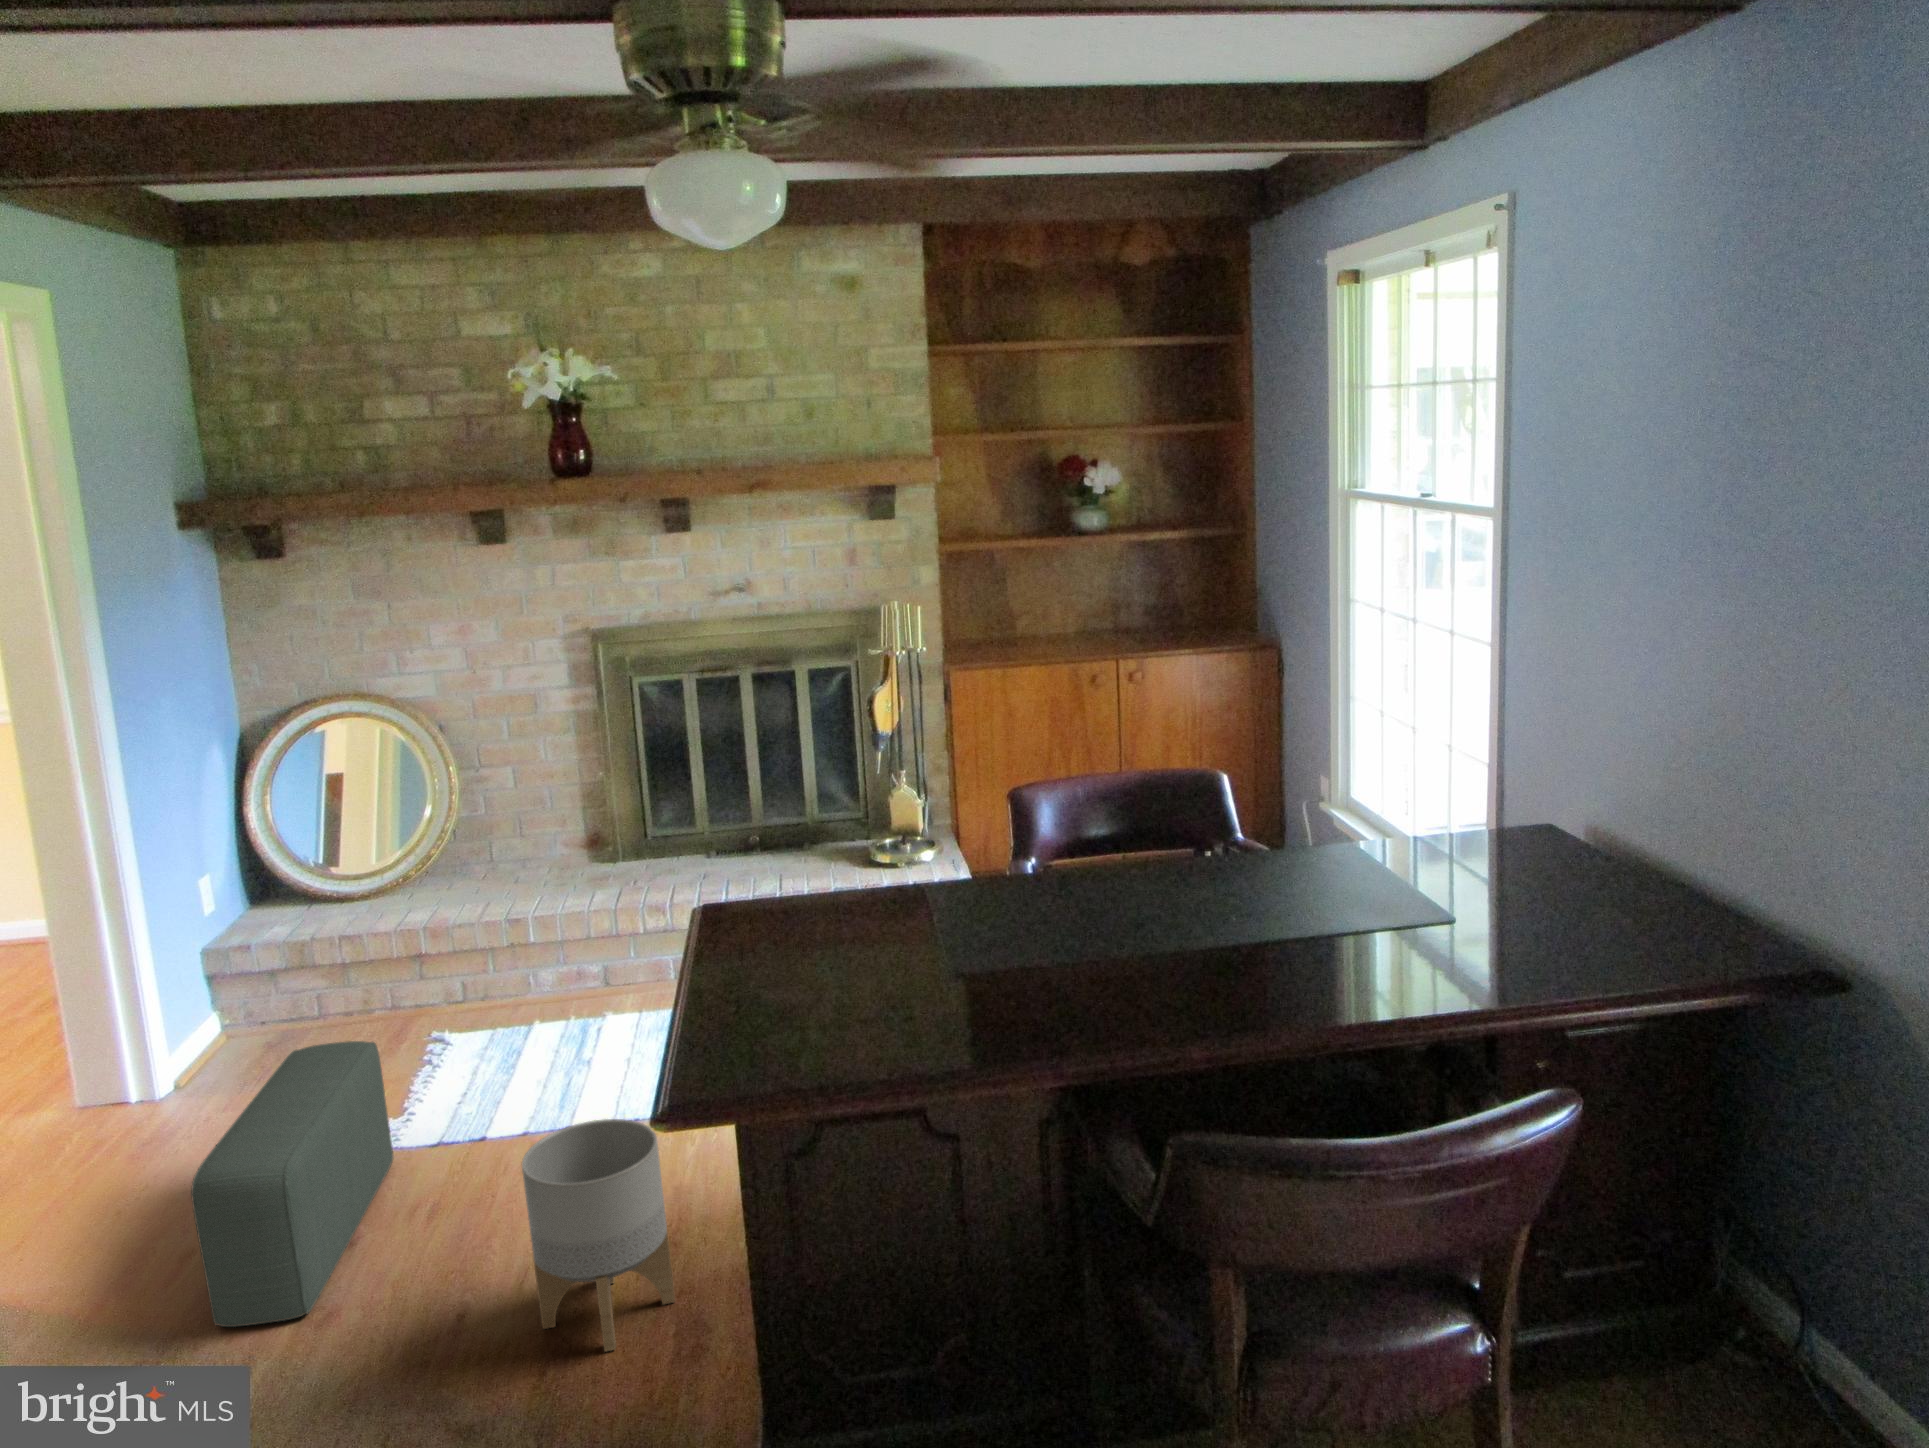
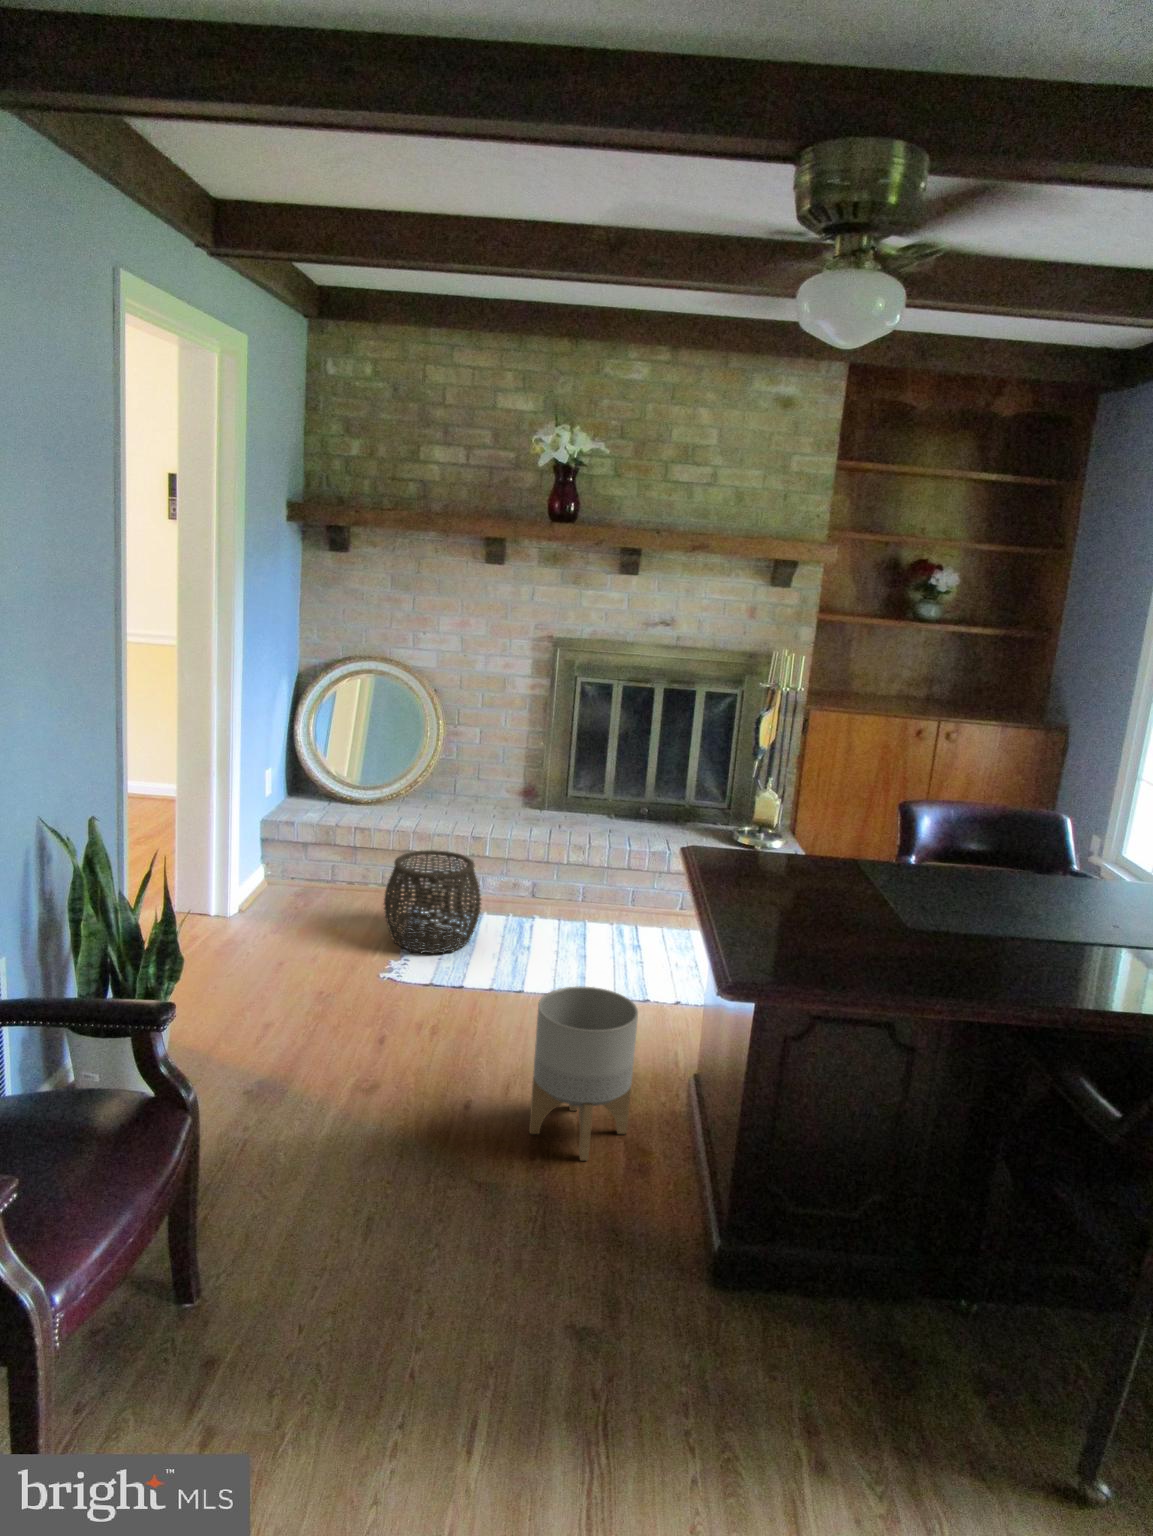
woven basket: none [374,951,516,1099] -> present [384,850,481,953]
pouf: present [191,1041,394,1327] -> none [292,897,403,1089]

